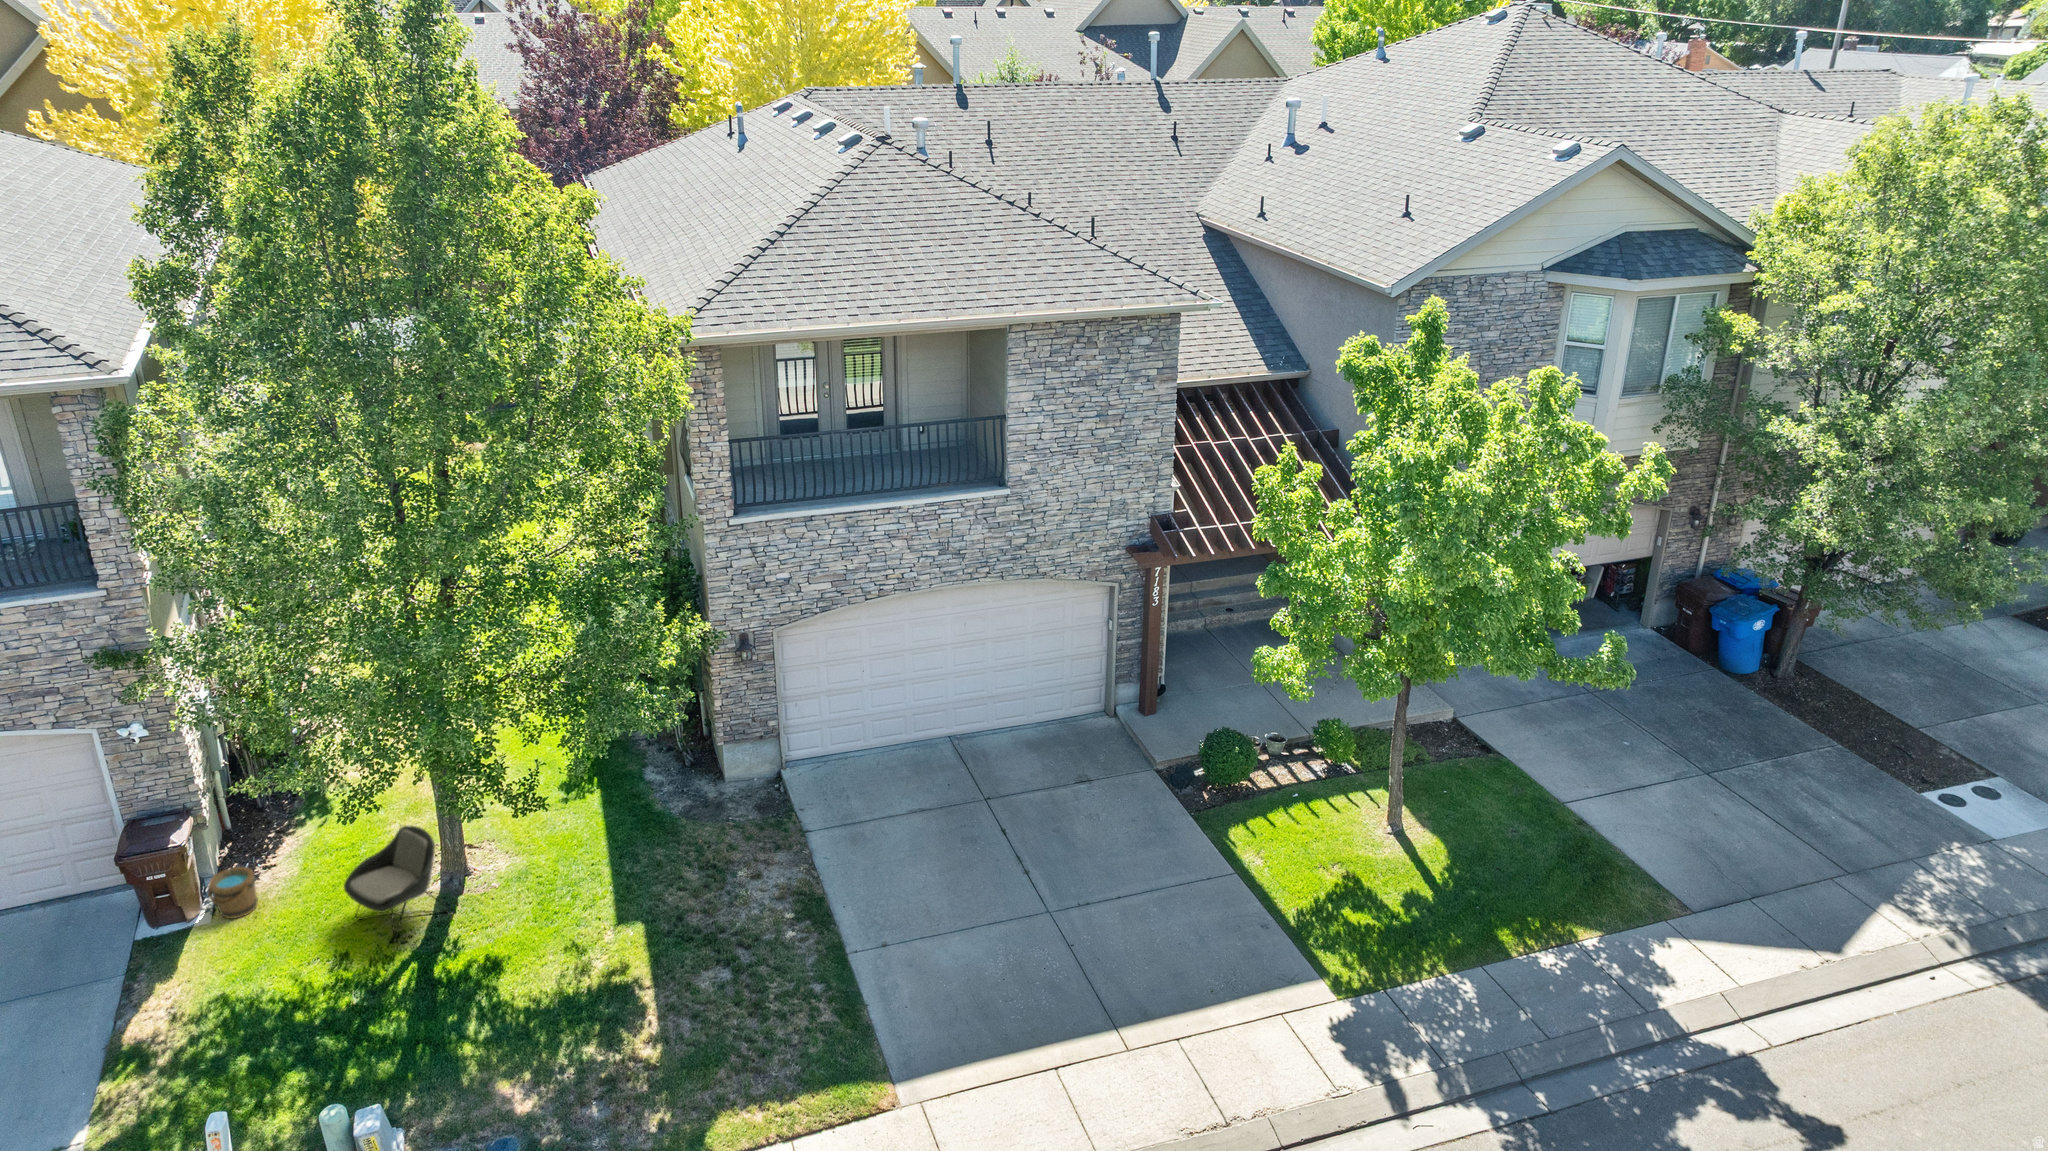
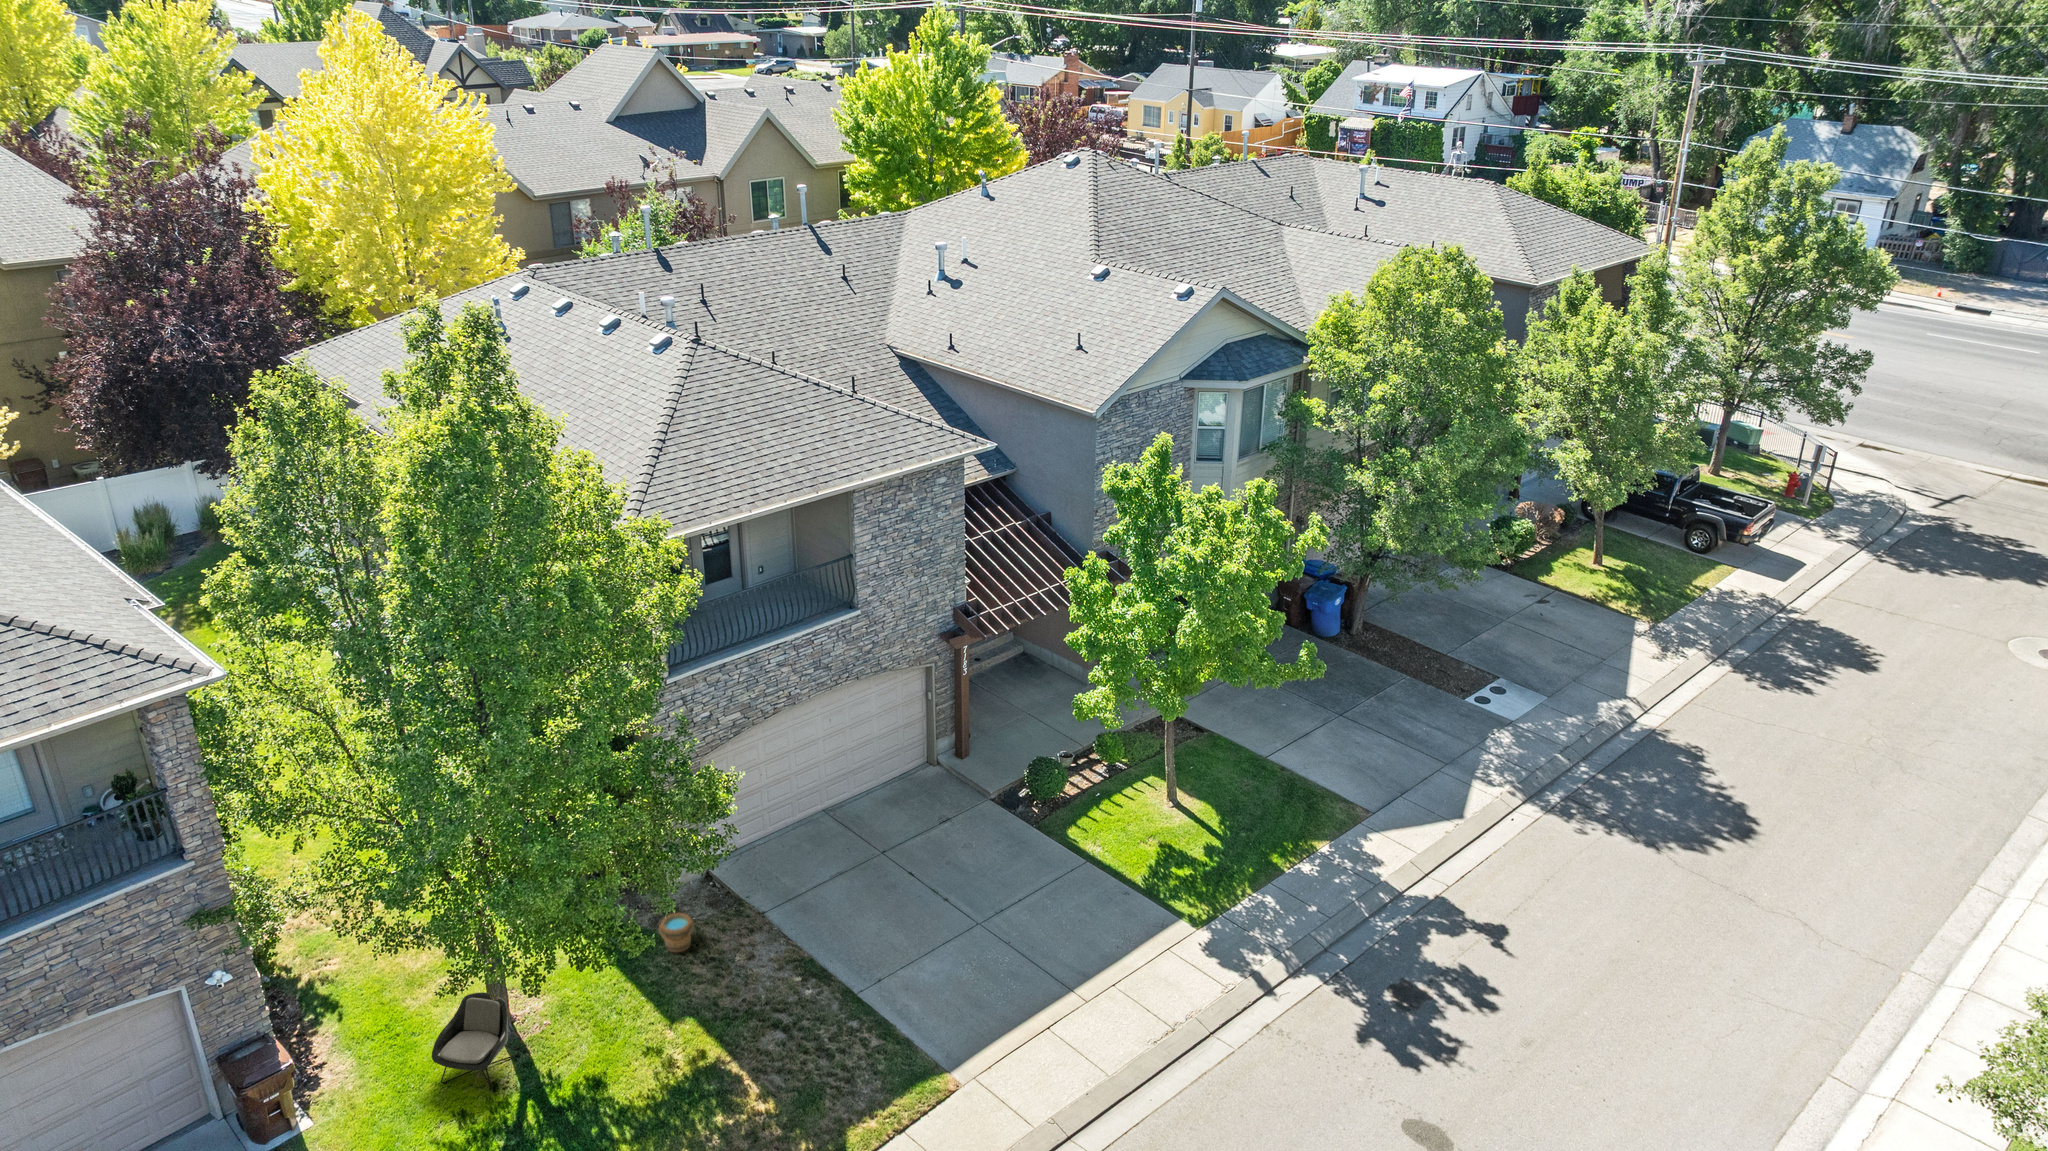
bucket: present [208,867,258,919] -> present [659,913,693,952]

